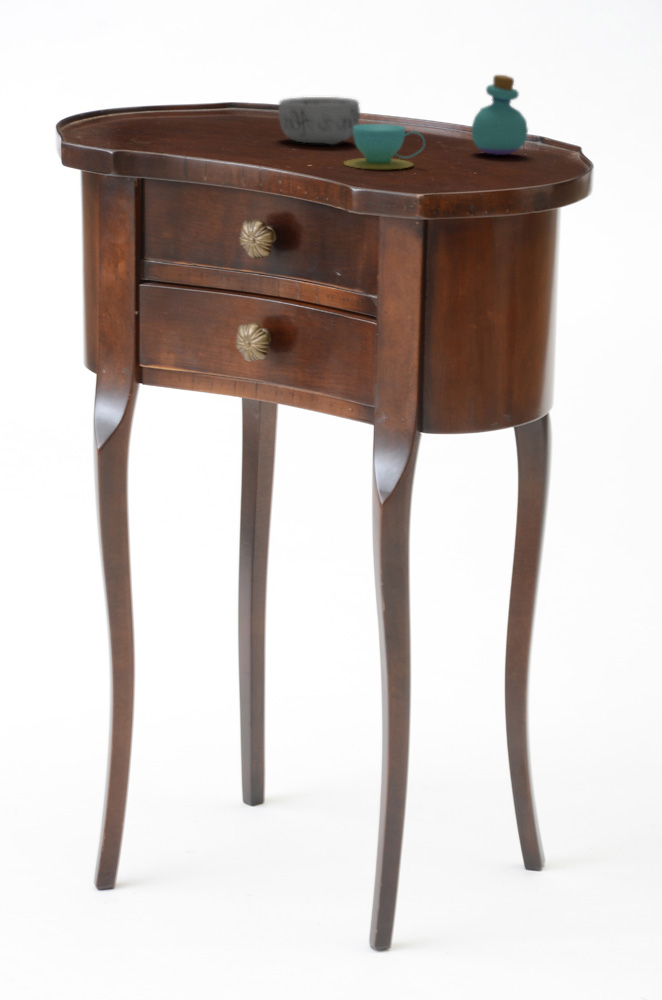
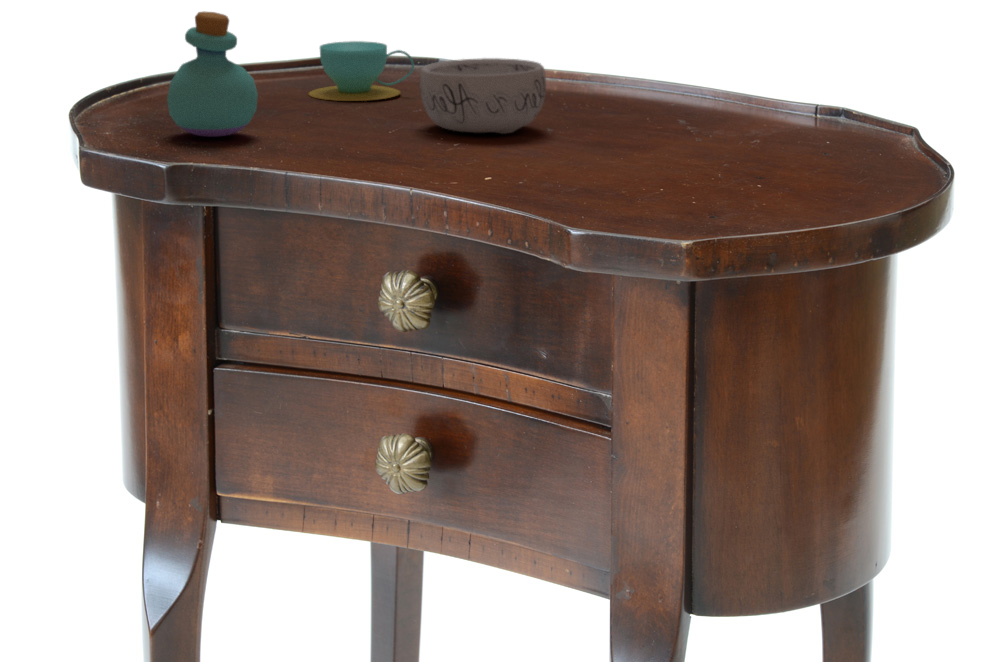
perfume bottle: present [472,75,528,155] -> present [167,11,258,137]
teacup: present [343,124,425,169] -> present [308,41,414,101]

